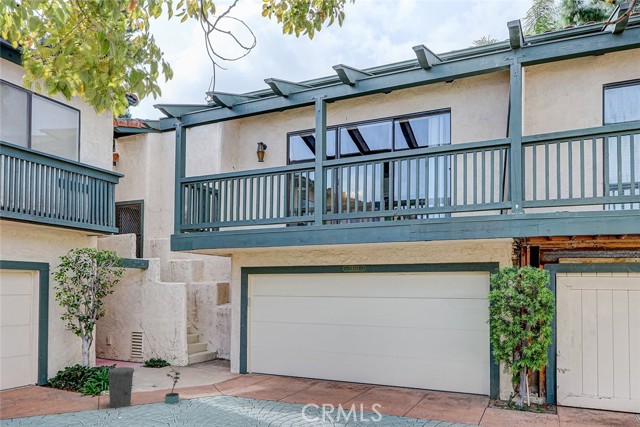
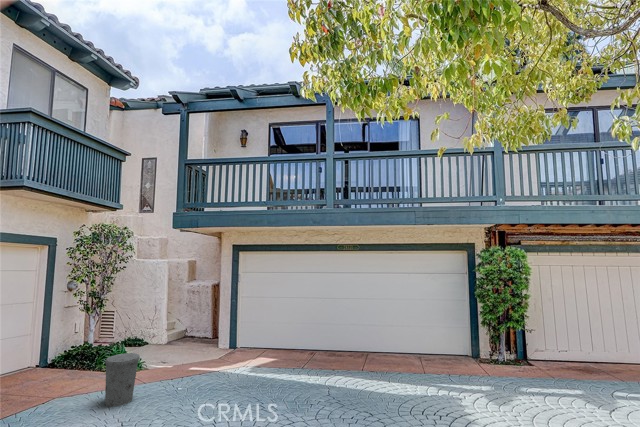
potted plant: present [161,358,180,403] -> none [171,338,201,392]

